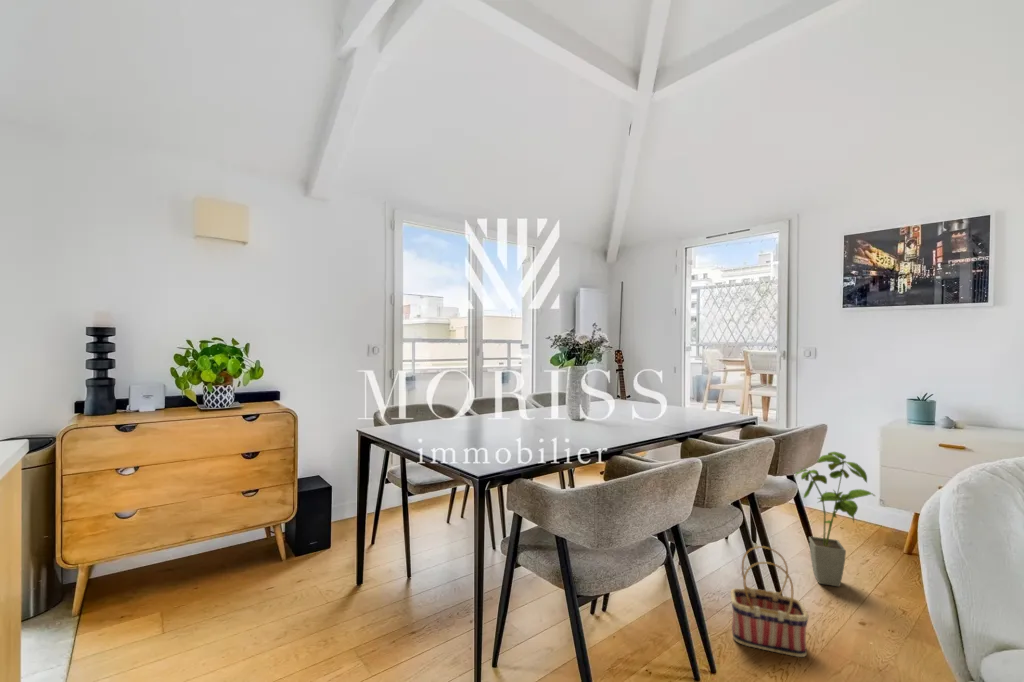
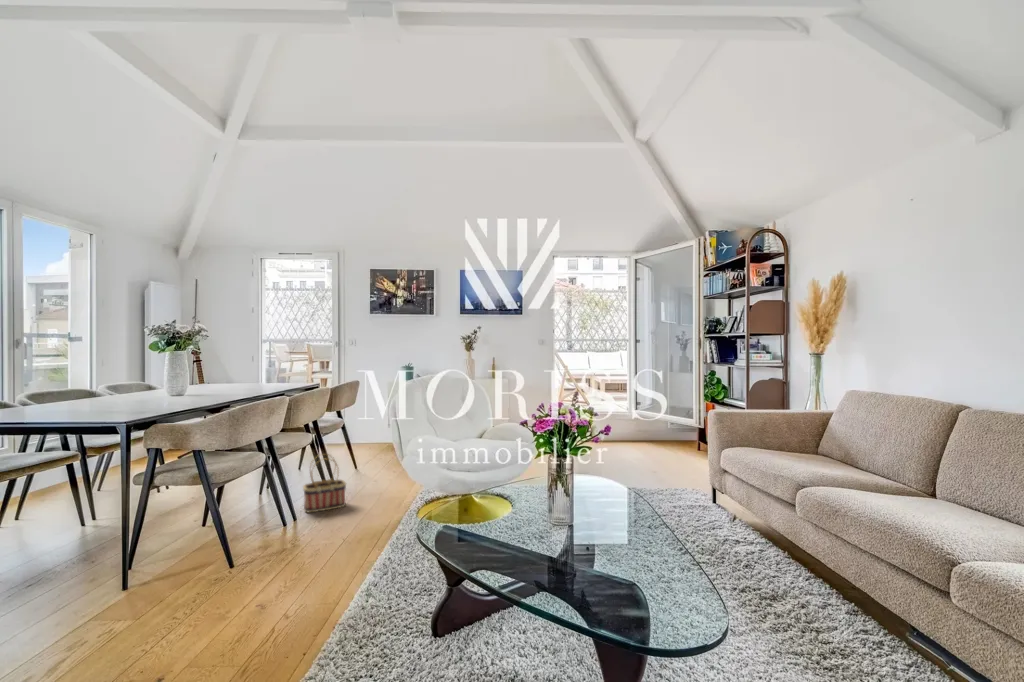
house plant: present [796,452,875,586] -> none [340,399,383,479]

